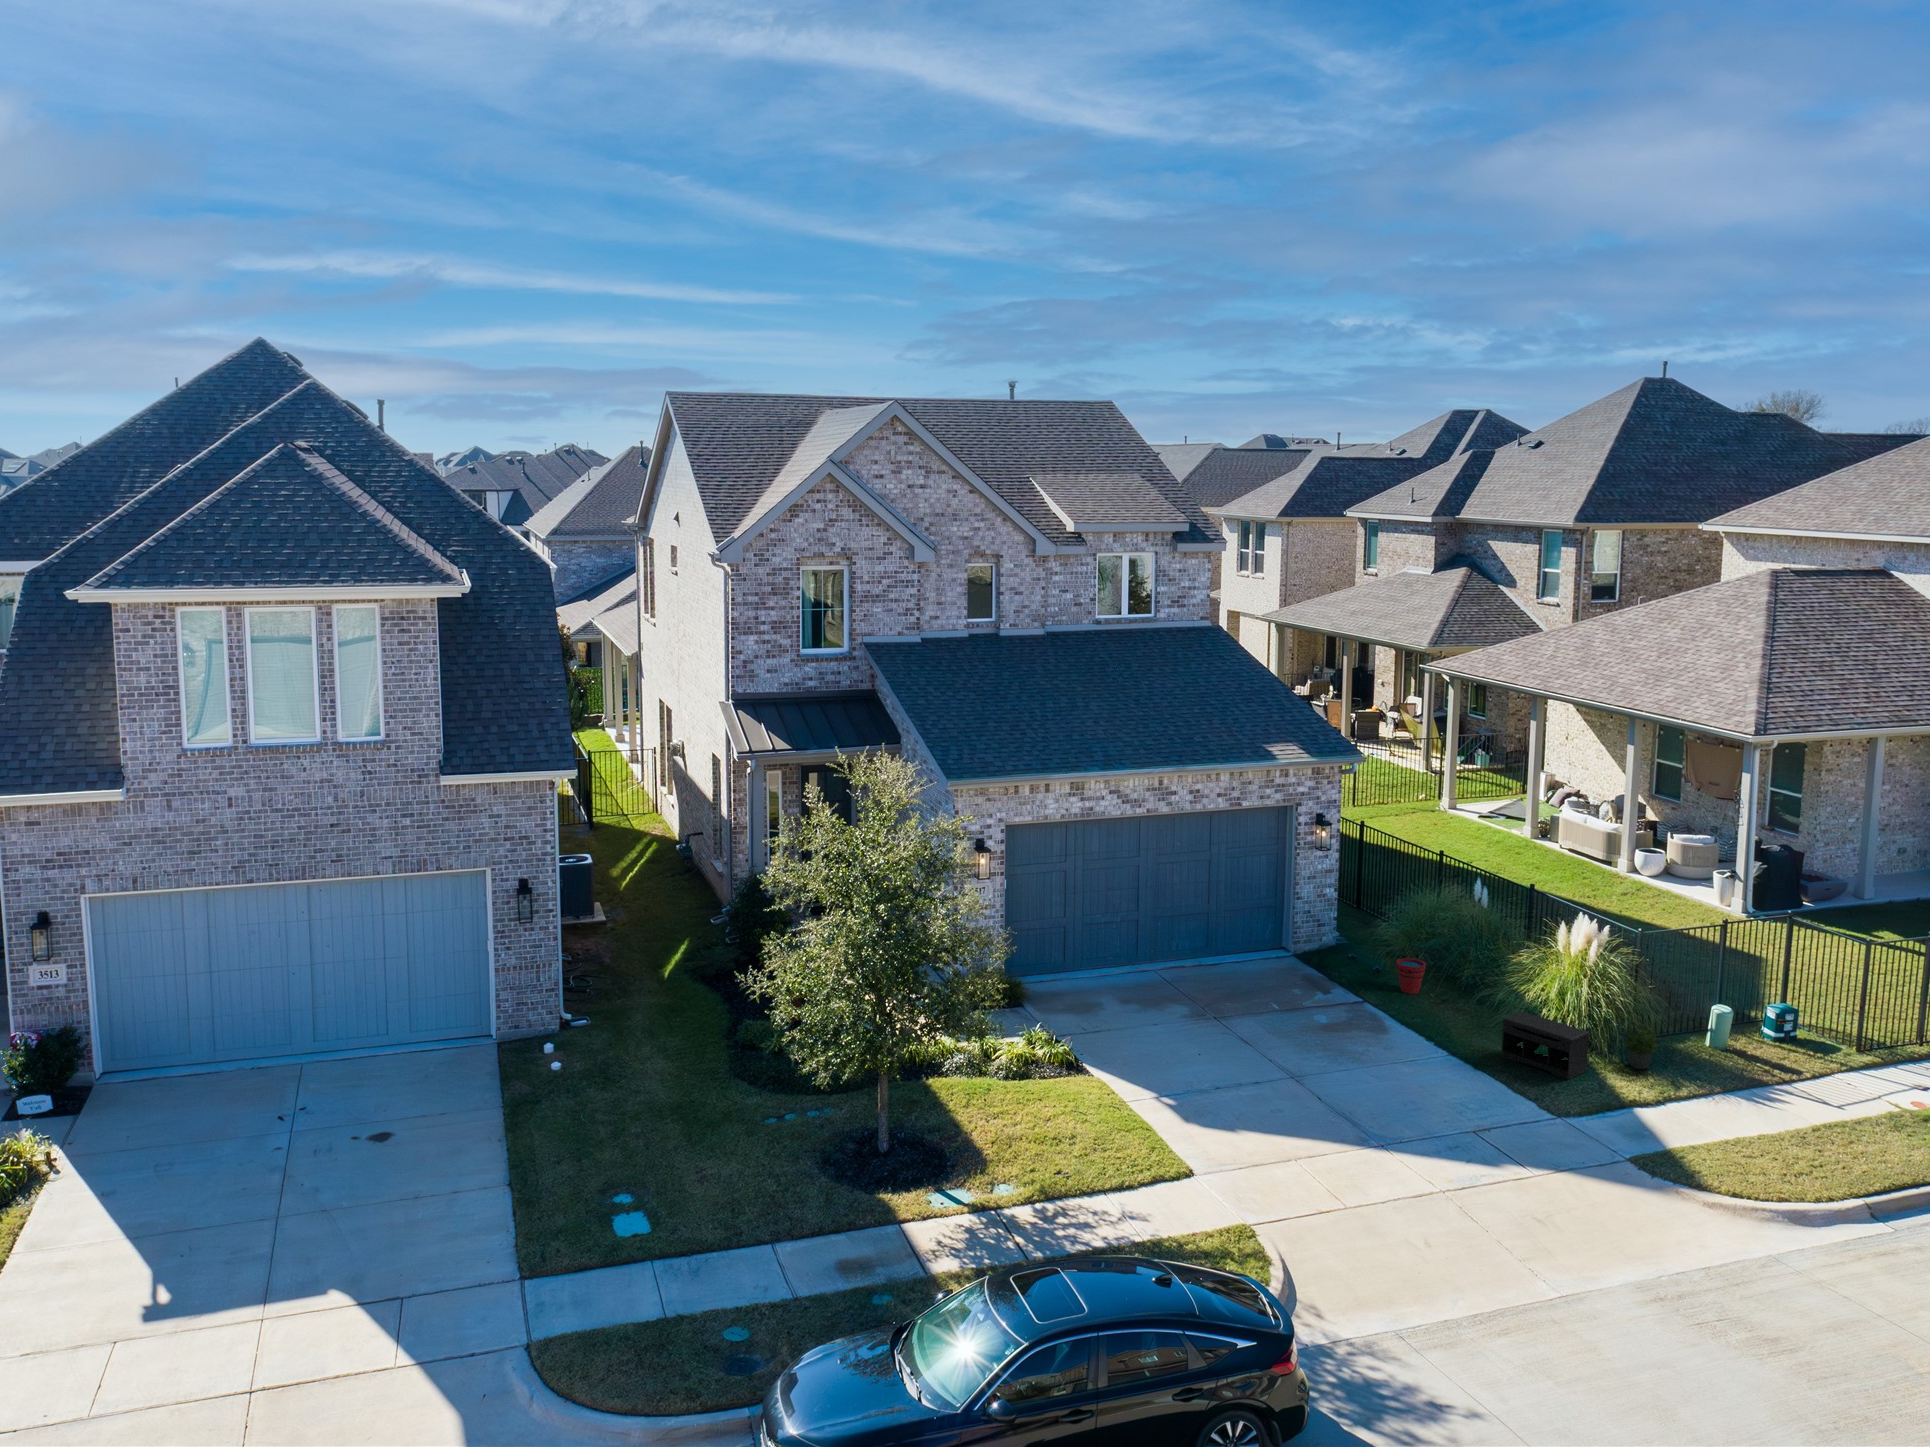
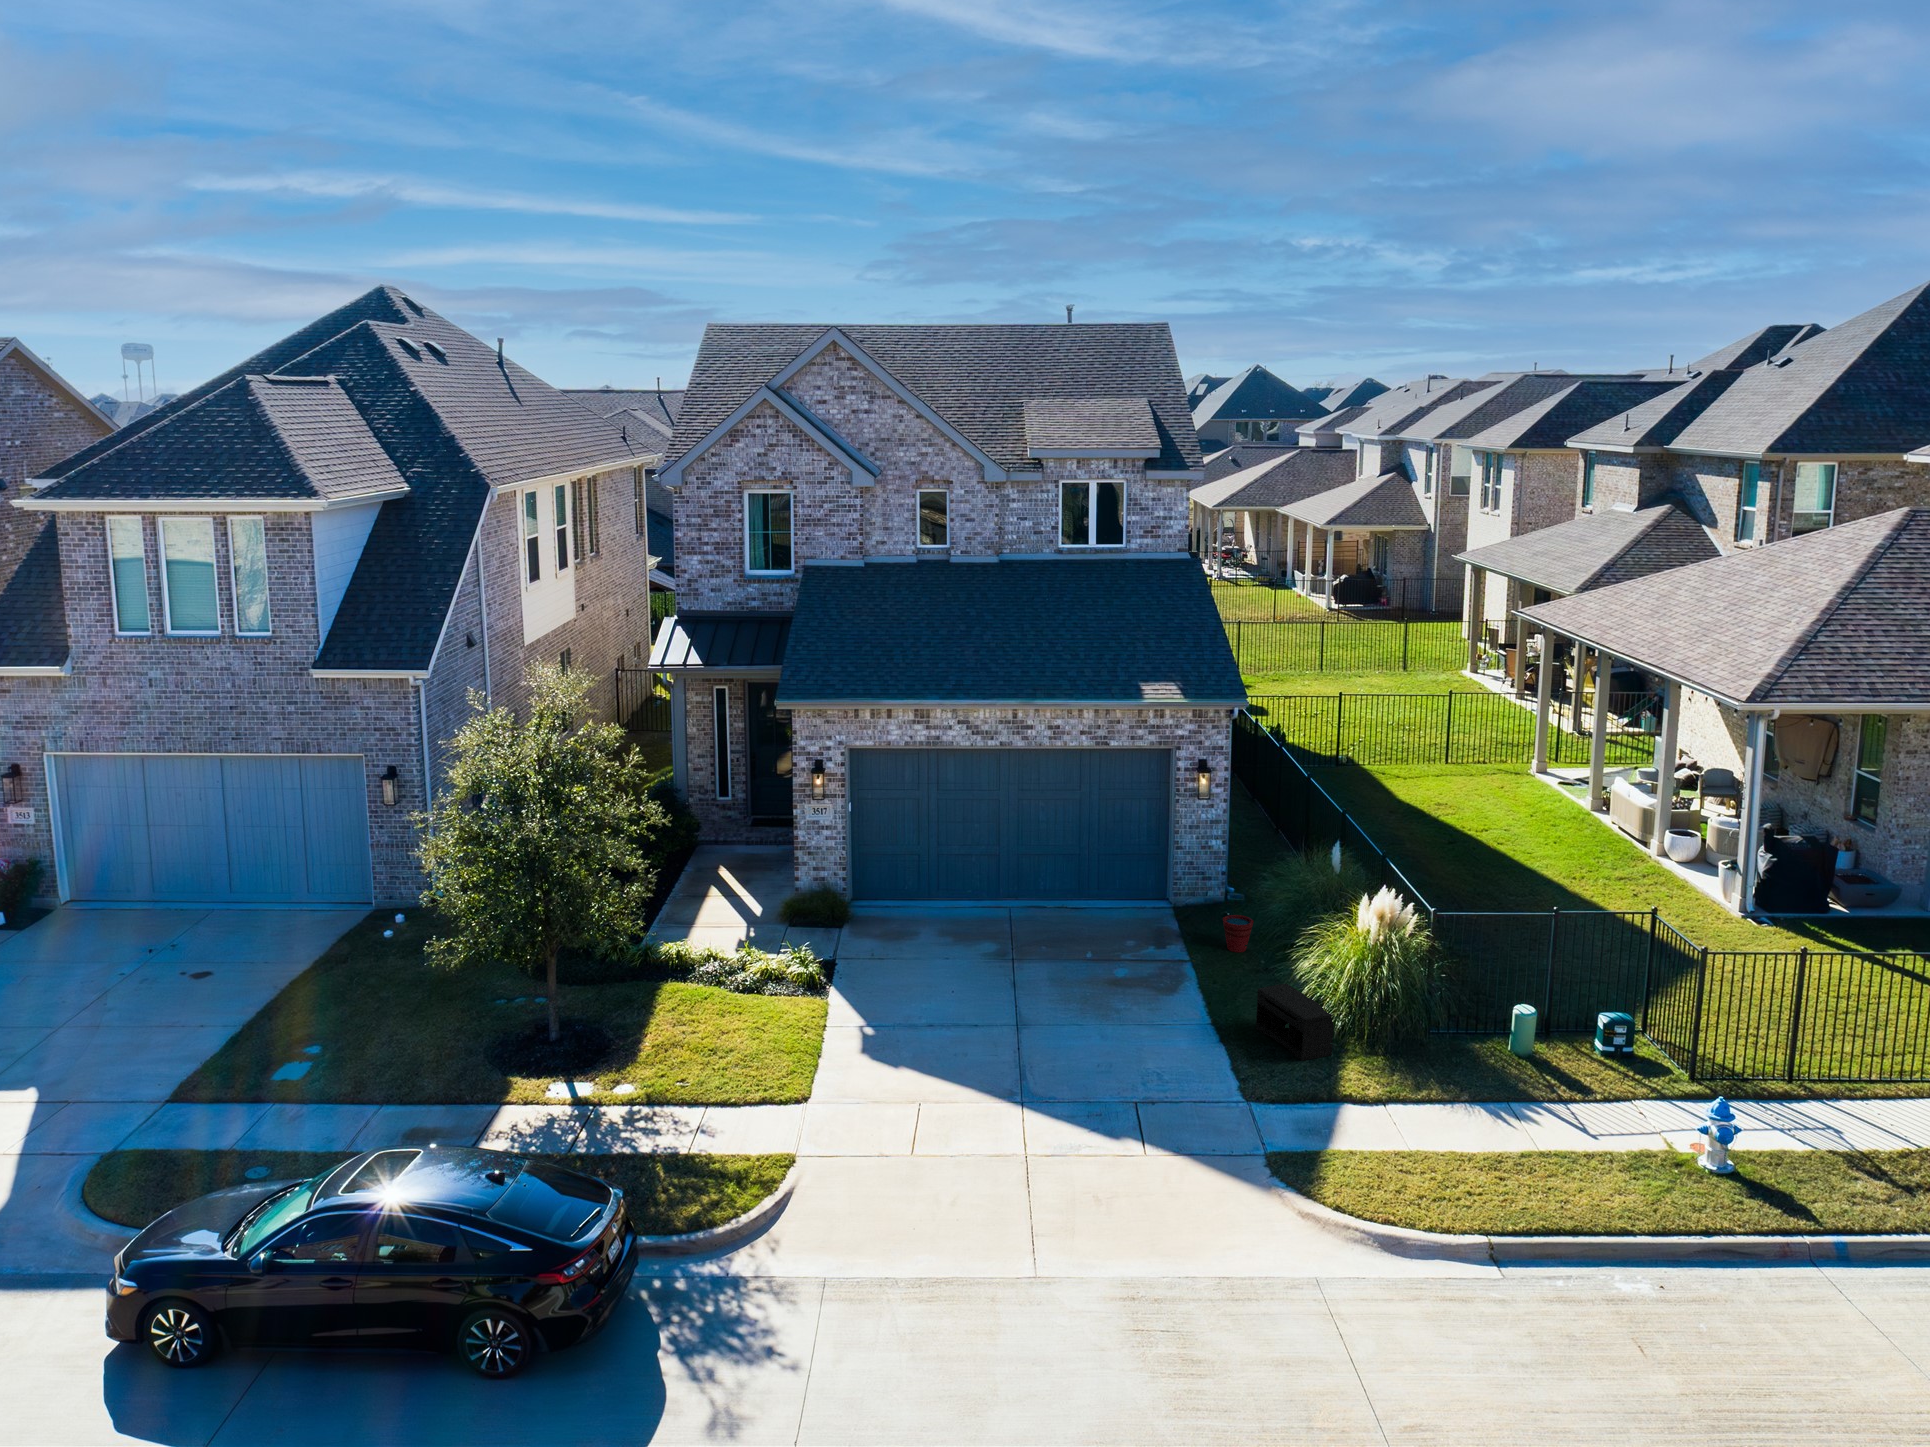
potted plant: present [1624,1027,1658,1069] -> none [1380,1014,1420,1061]

